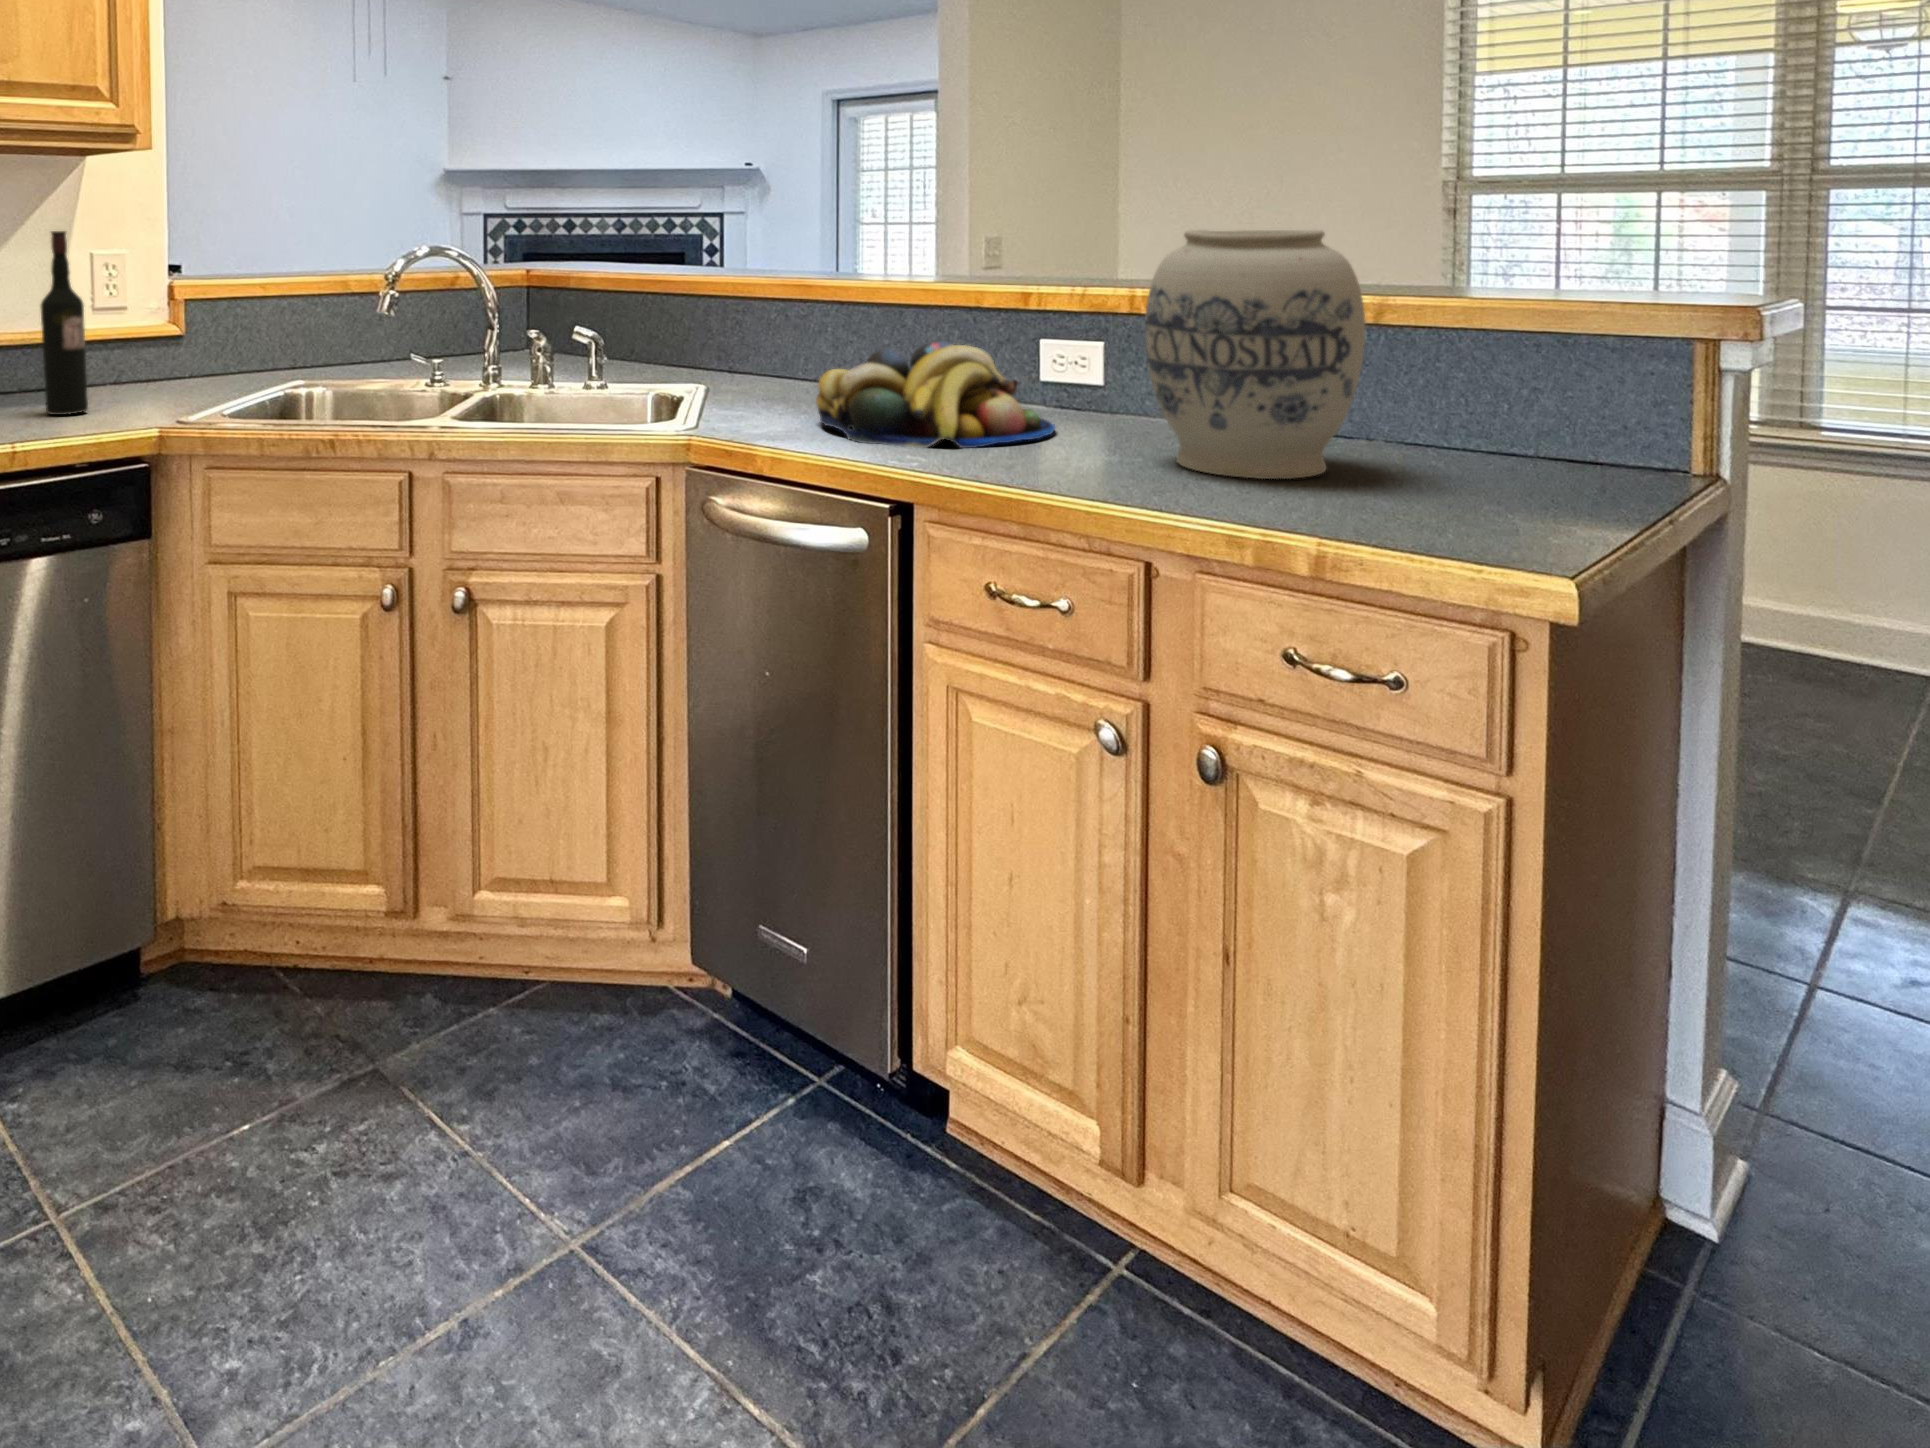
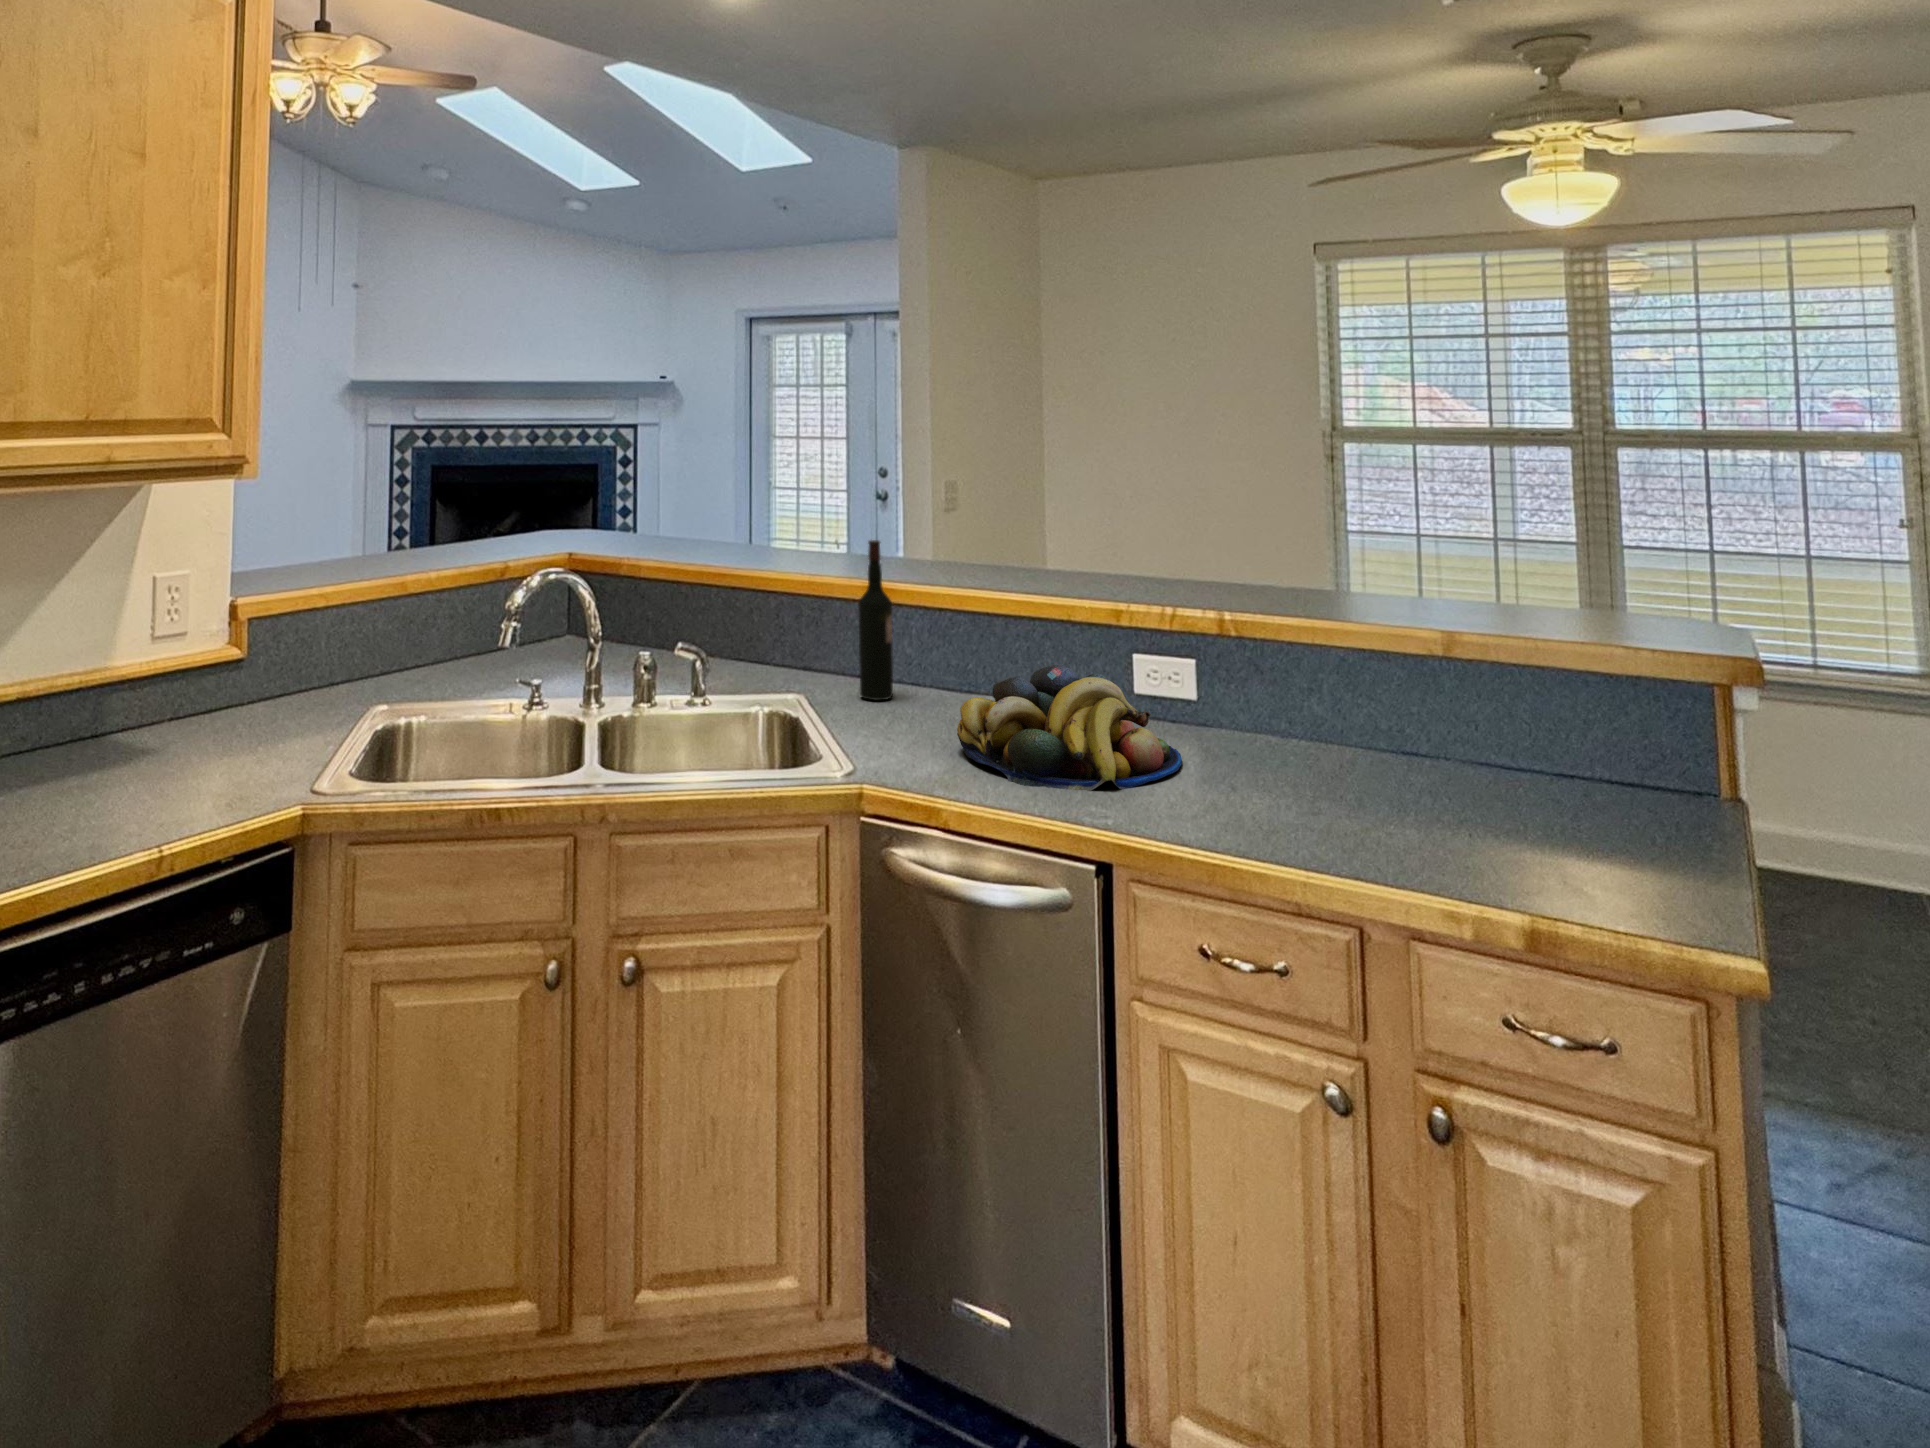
vase: present [1145,230,1365,479] -> none [1284,585,1477,823]
wine bottle: present [41,231,88,415] -> present [858,540,893,700]

